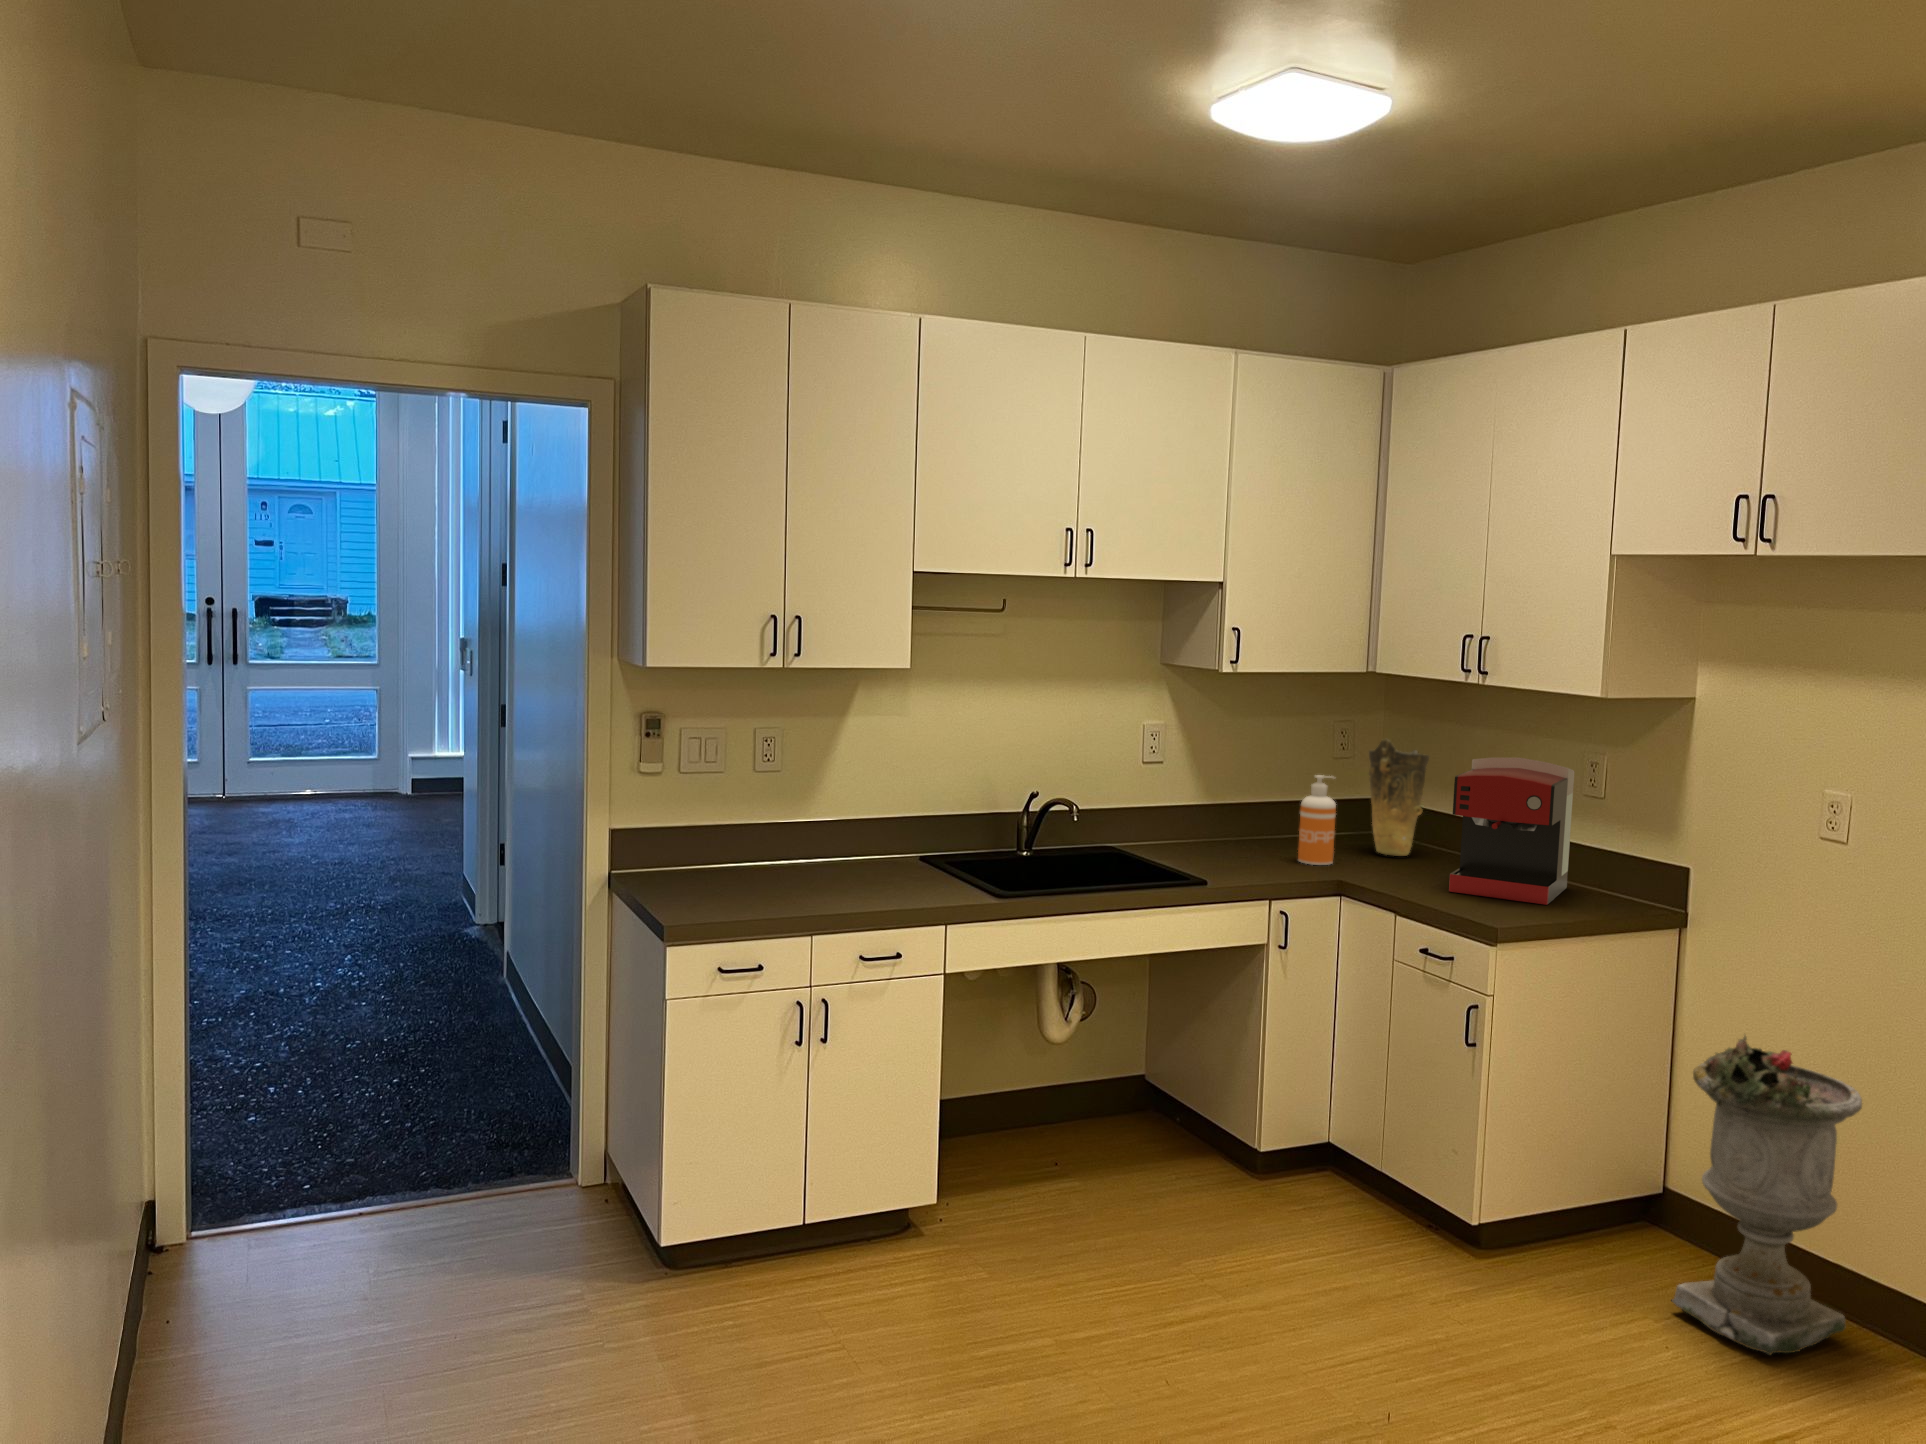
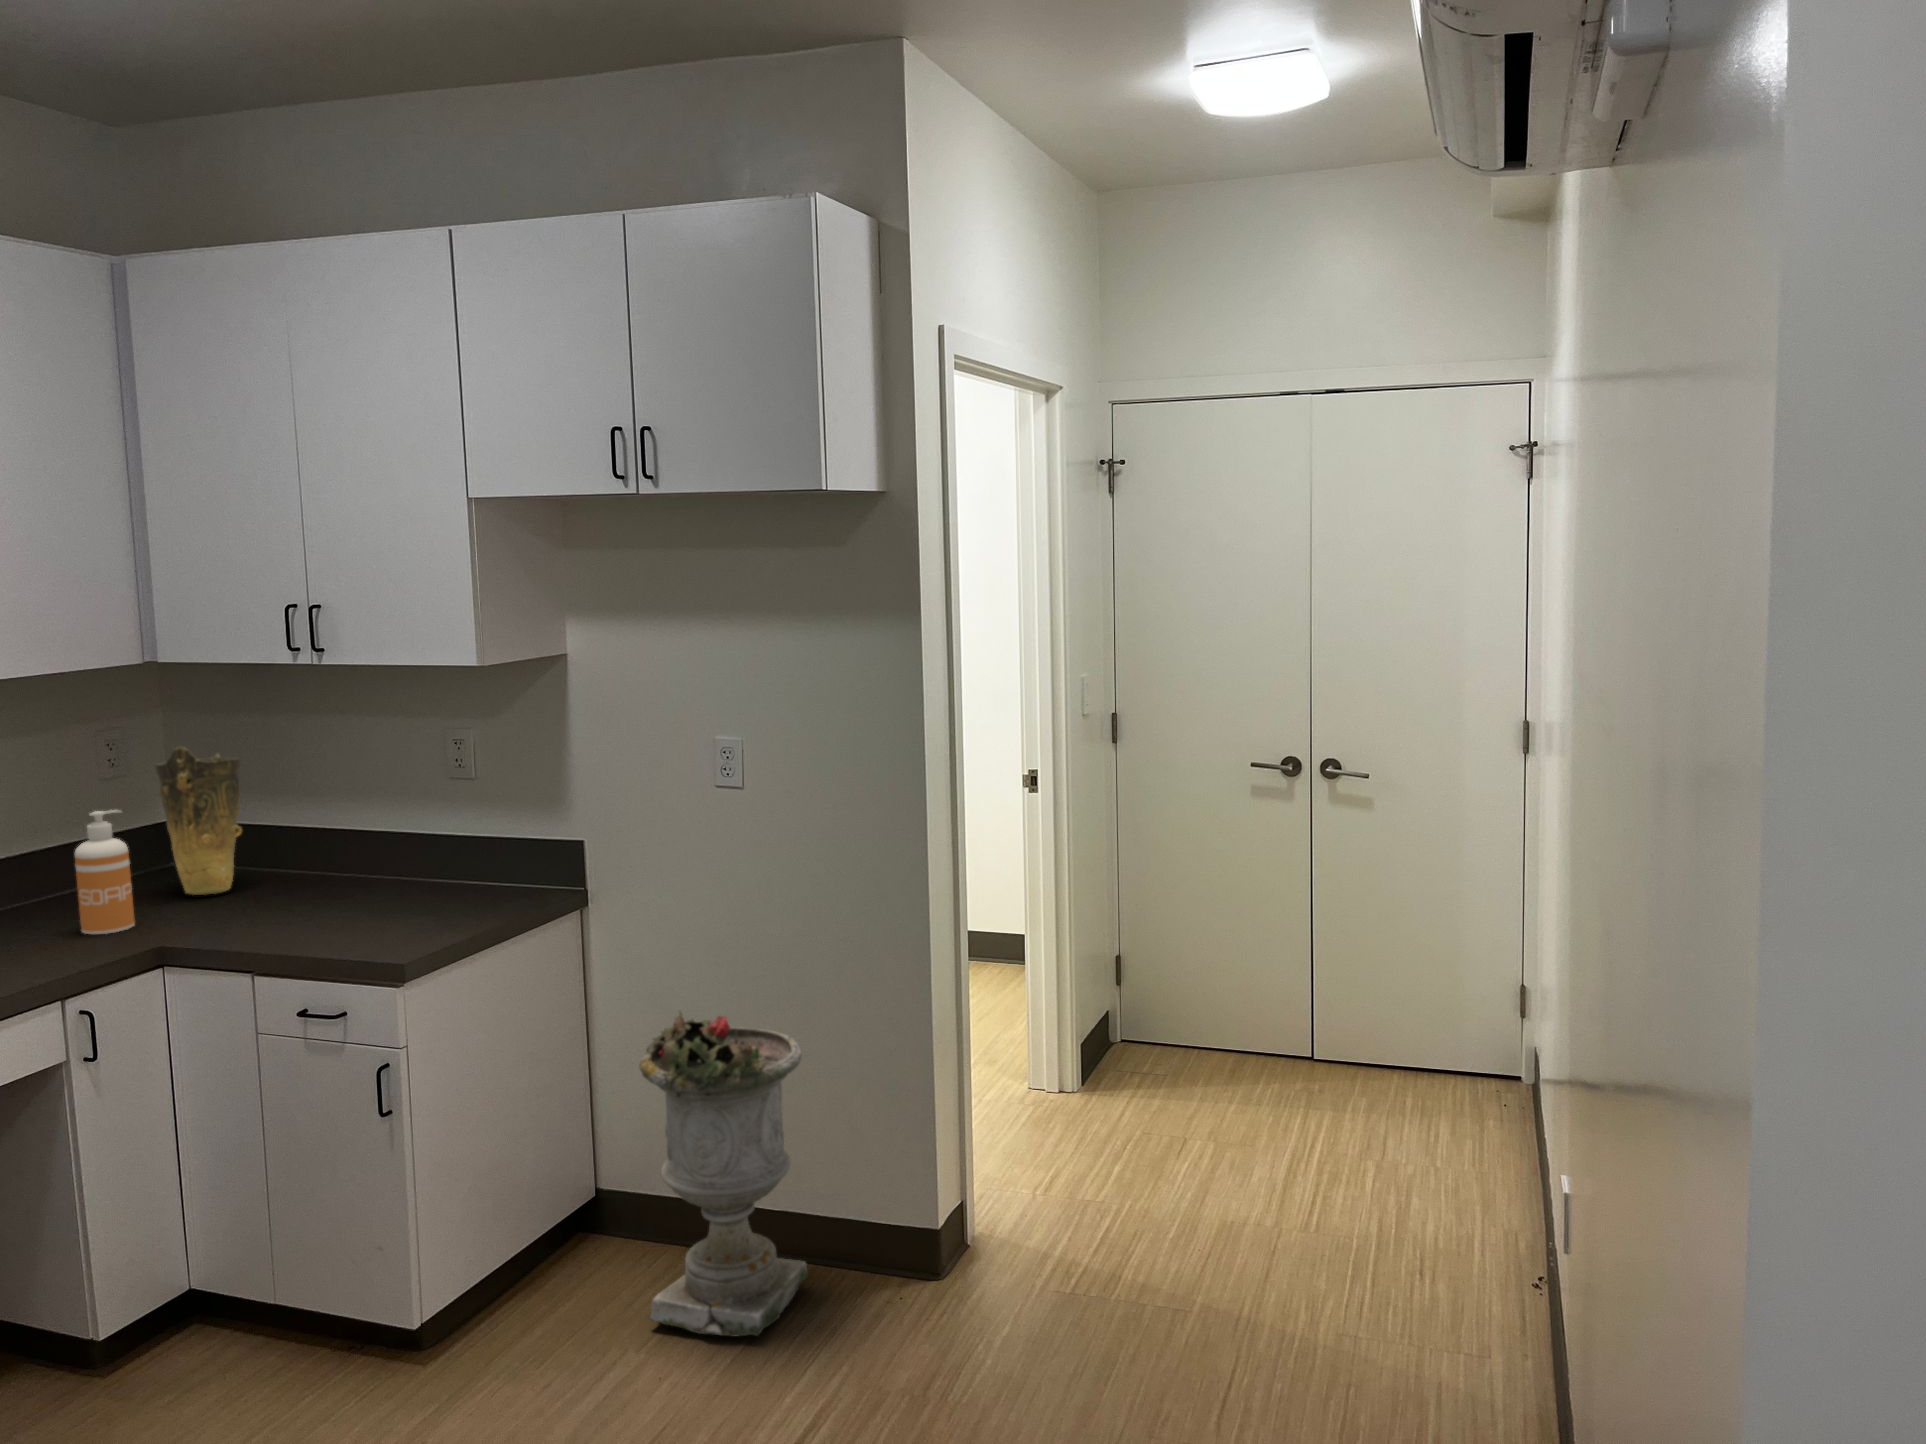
coffee maker: present [1449,758,1574,905] -> none [303,748,446,929]

